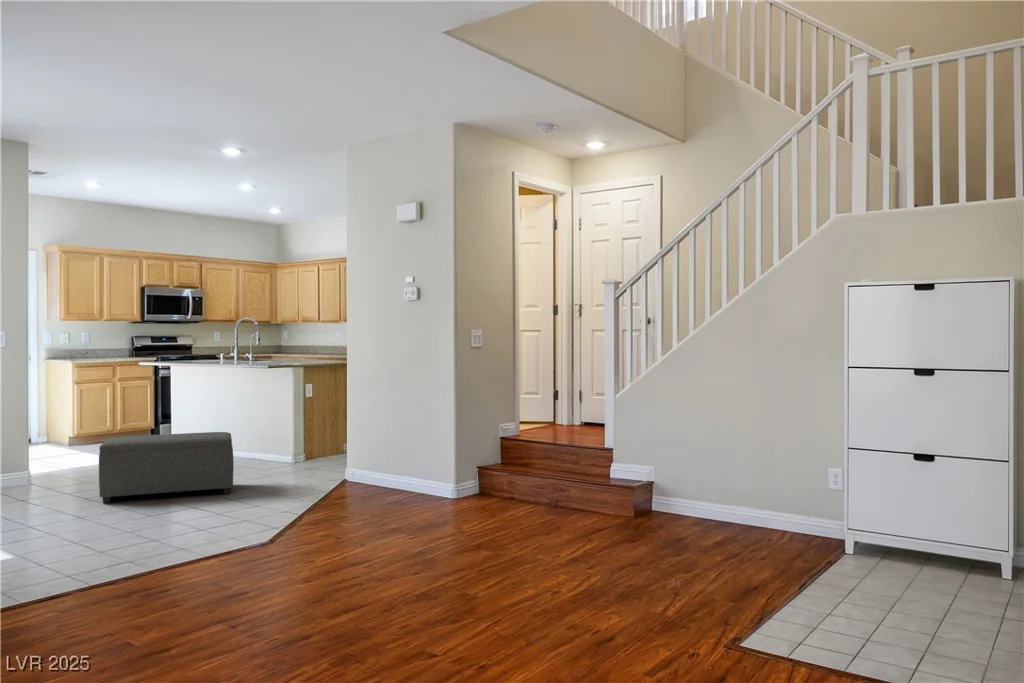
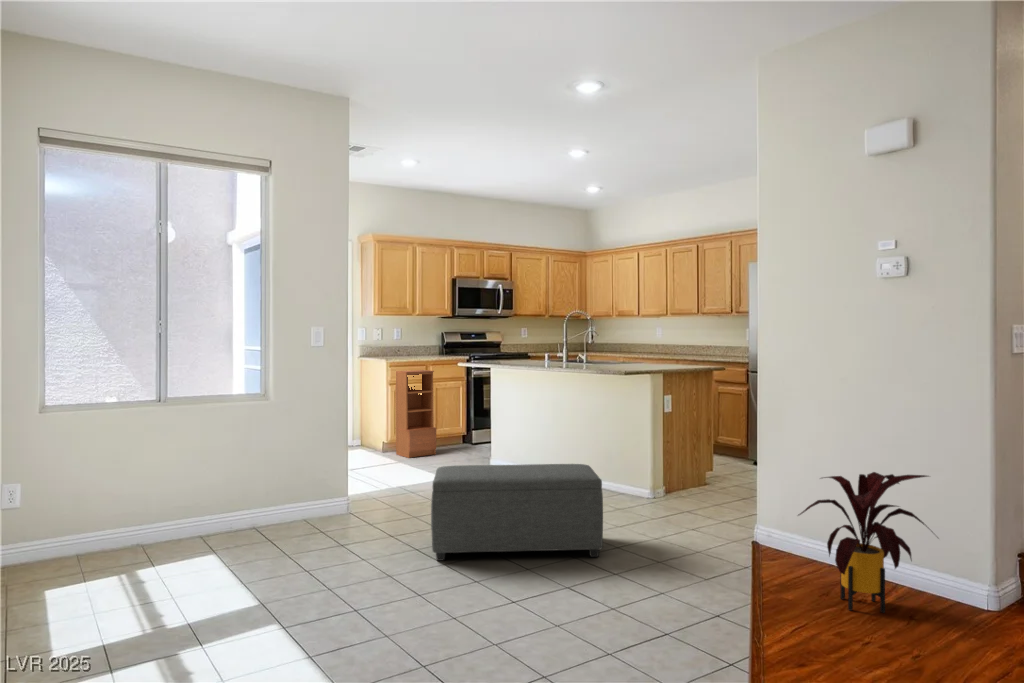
bookcase: none [81,370,123,448] -> present [395,370,436,458]
house plant: none [346,421,425,504] -> present [798,472,928,613]

